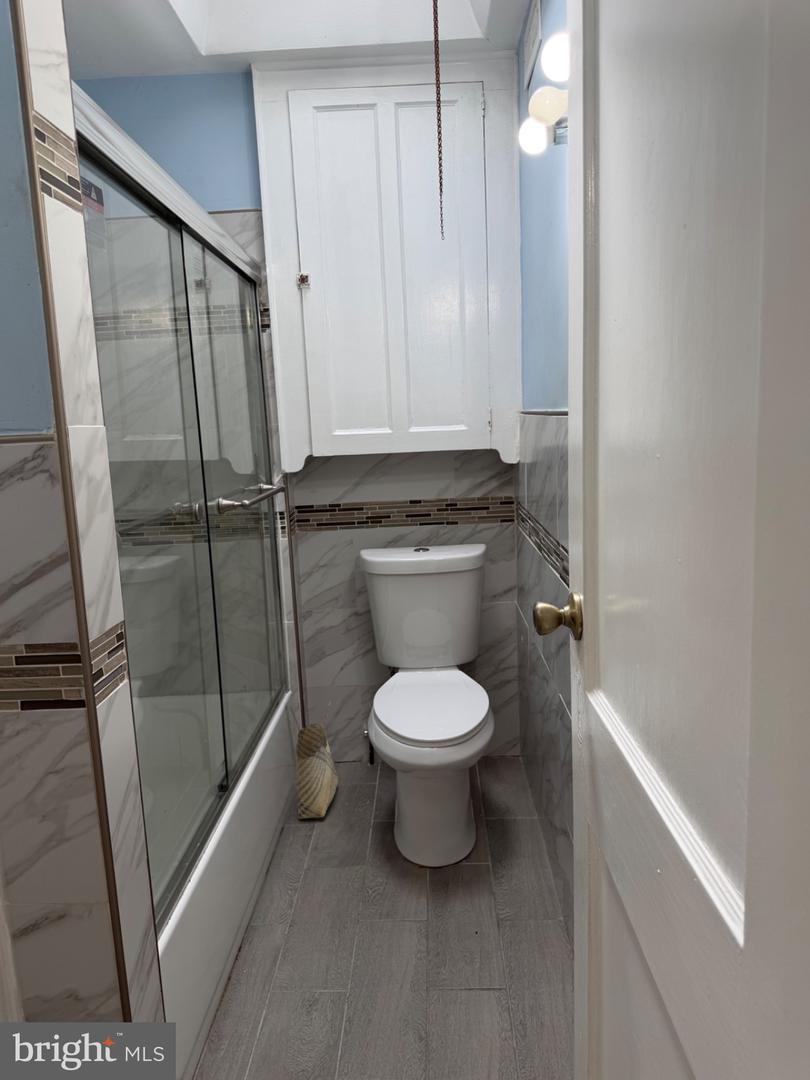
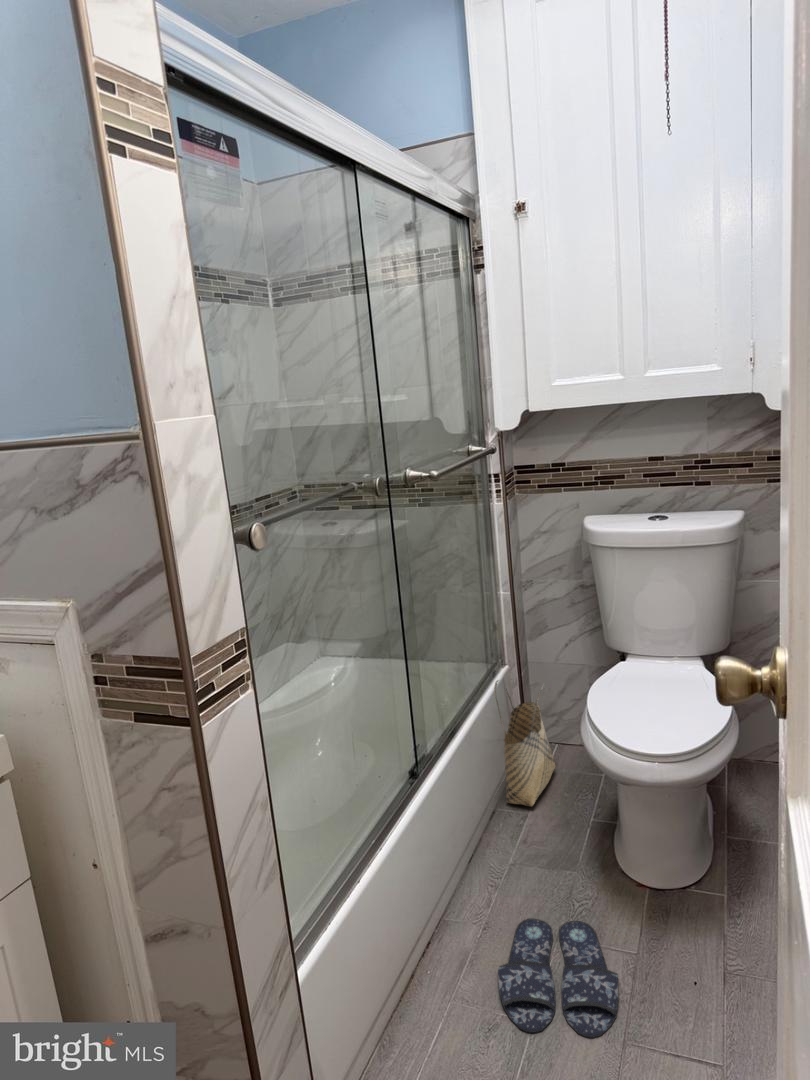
slippers: none [319,897,423,991] -> present [498,919,618,1038]

